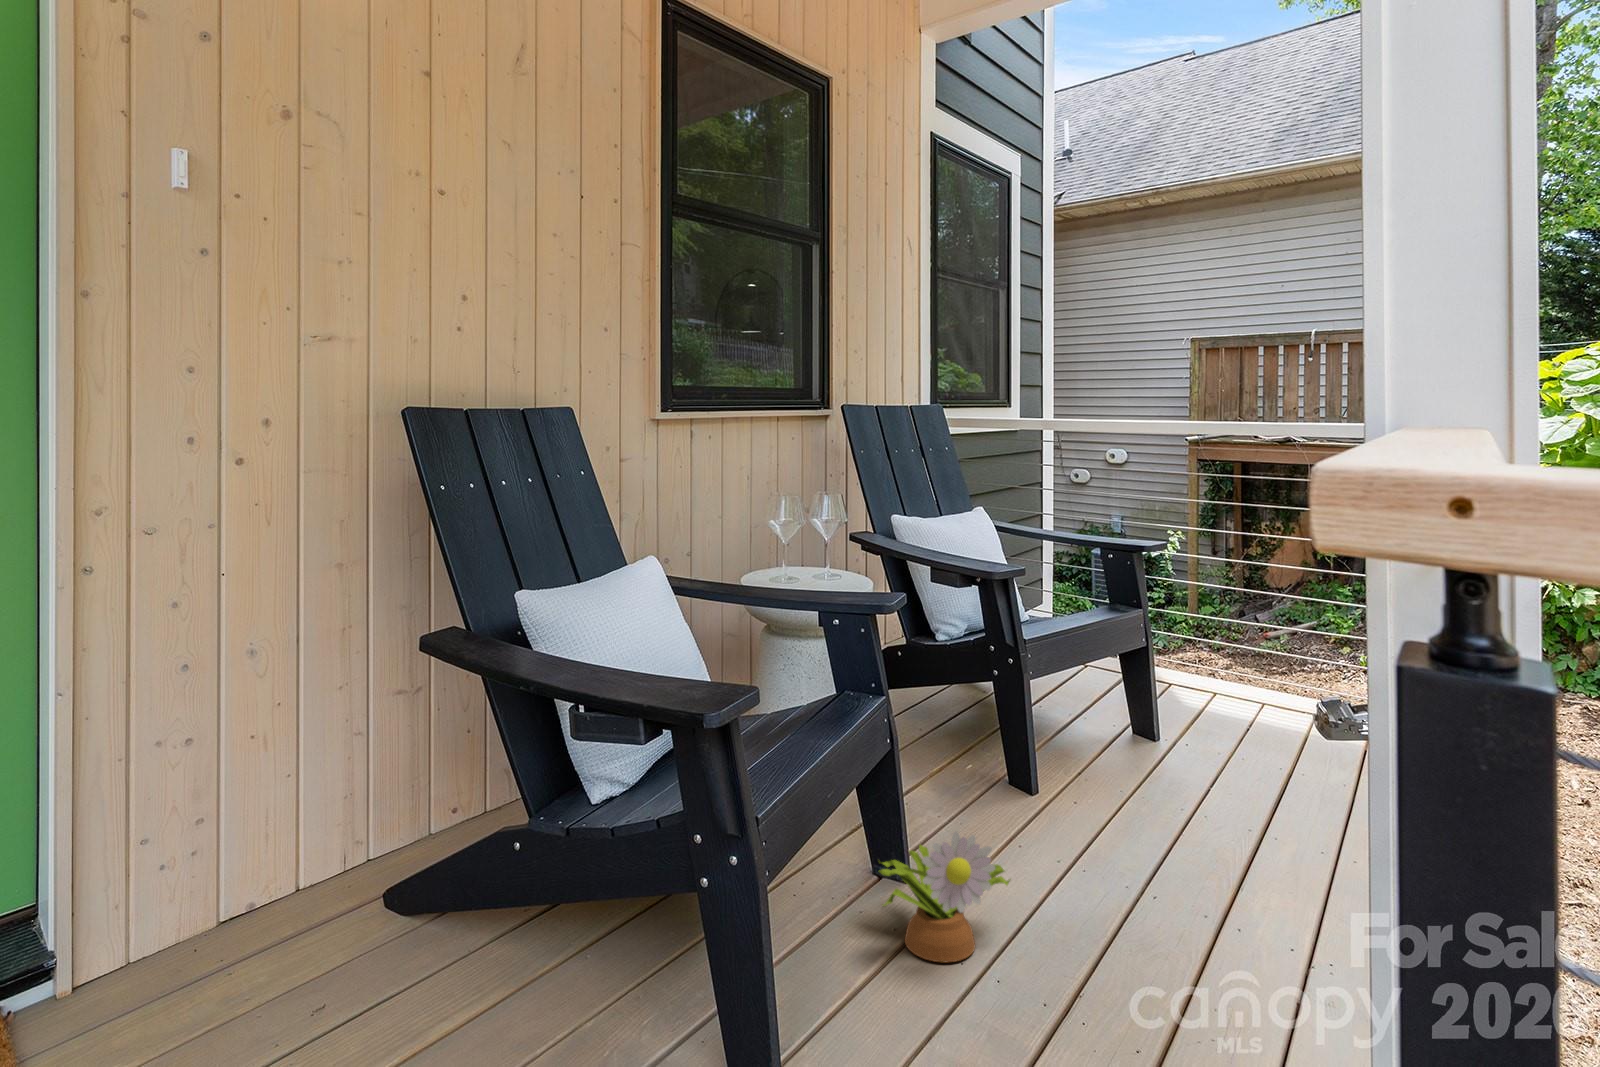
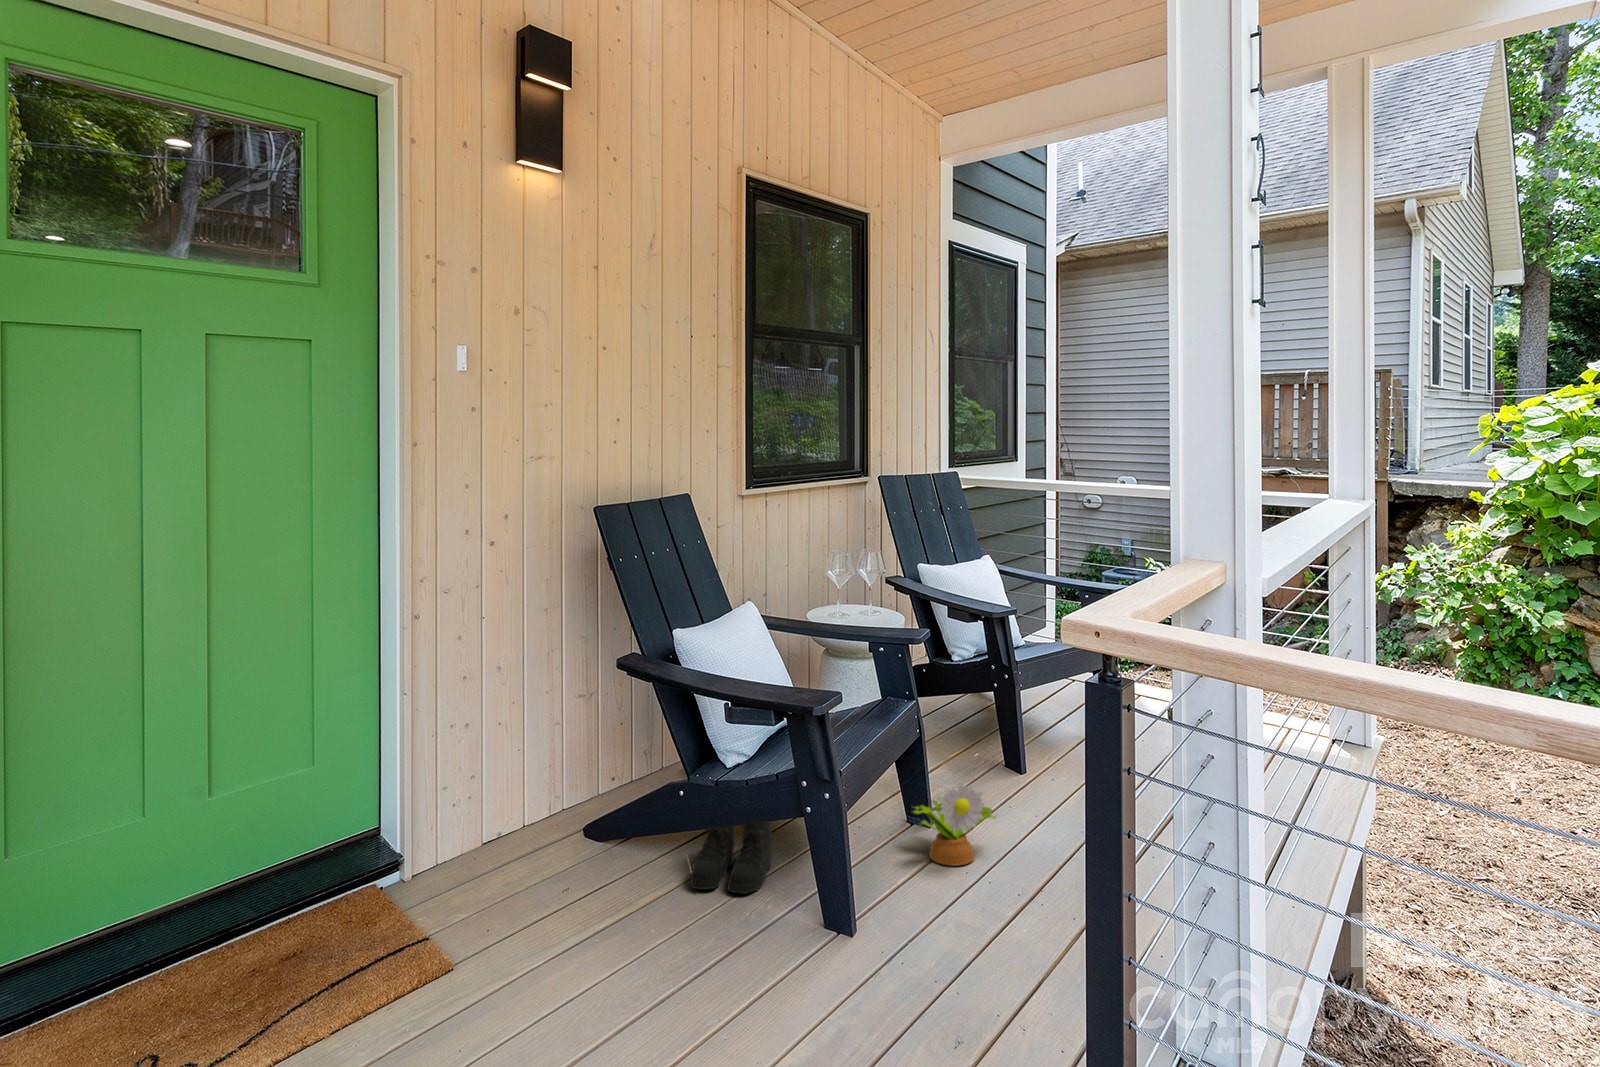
boots: none [514,862,655,1024] -> present [691,822,772,894]

